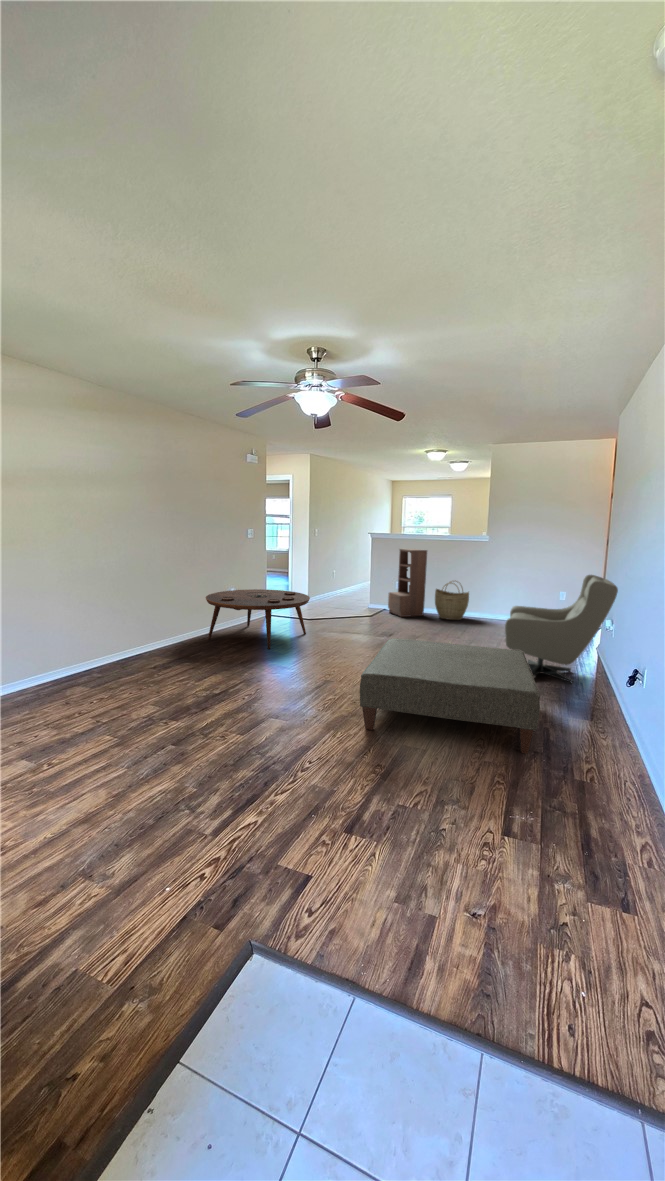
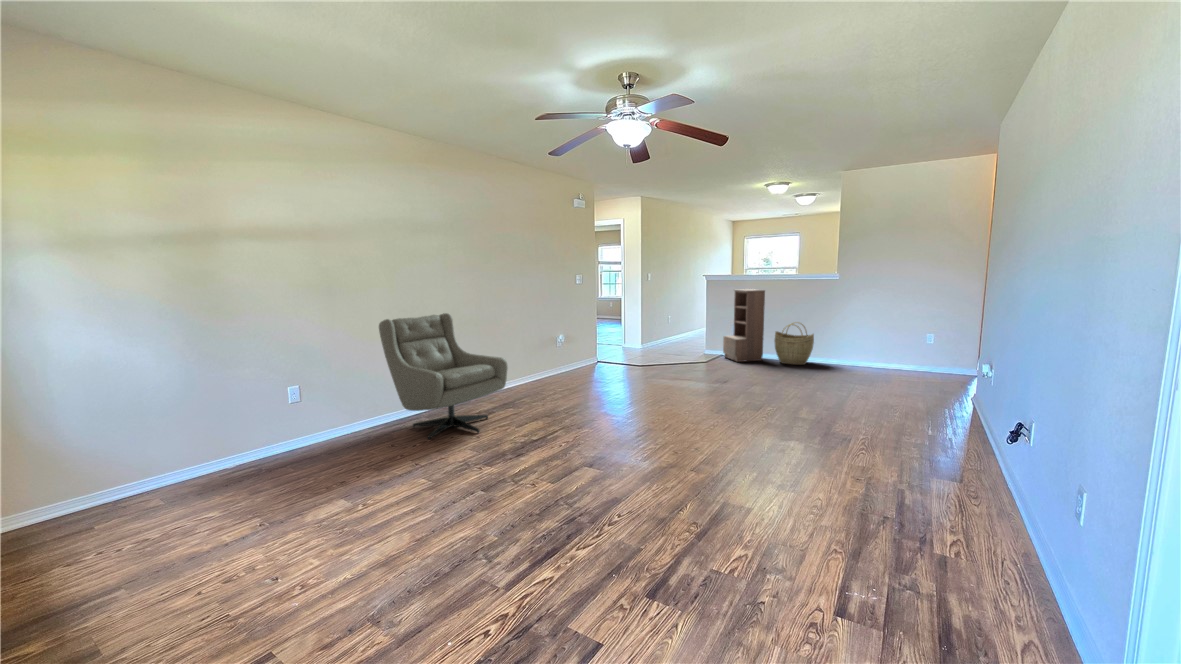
armchair: present [505,575,618,684] -> present [379,313,508,439]
coffee table: present [206,589,310,649] -> none [532,335,636,395]
ottoman: present [360,638,540,754] -> none [676,383,889,518]

